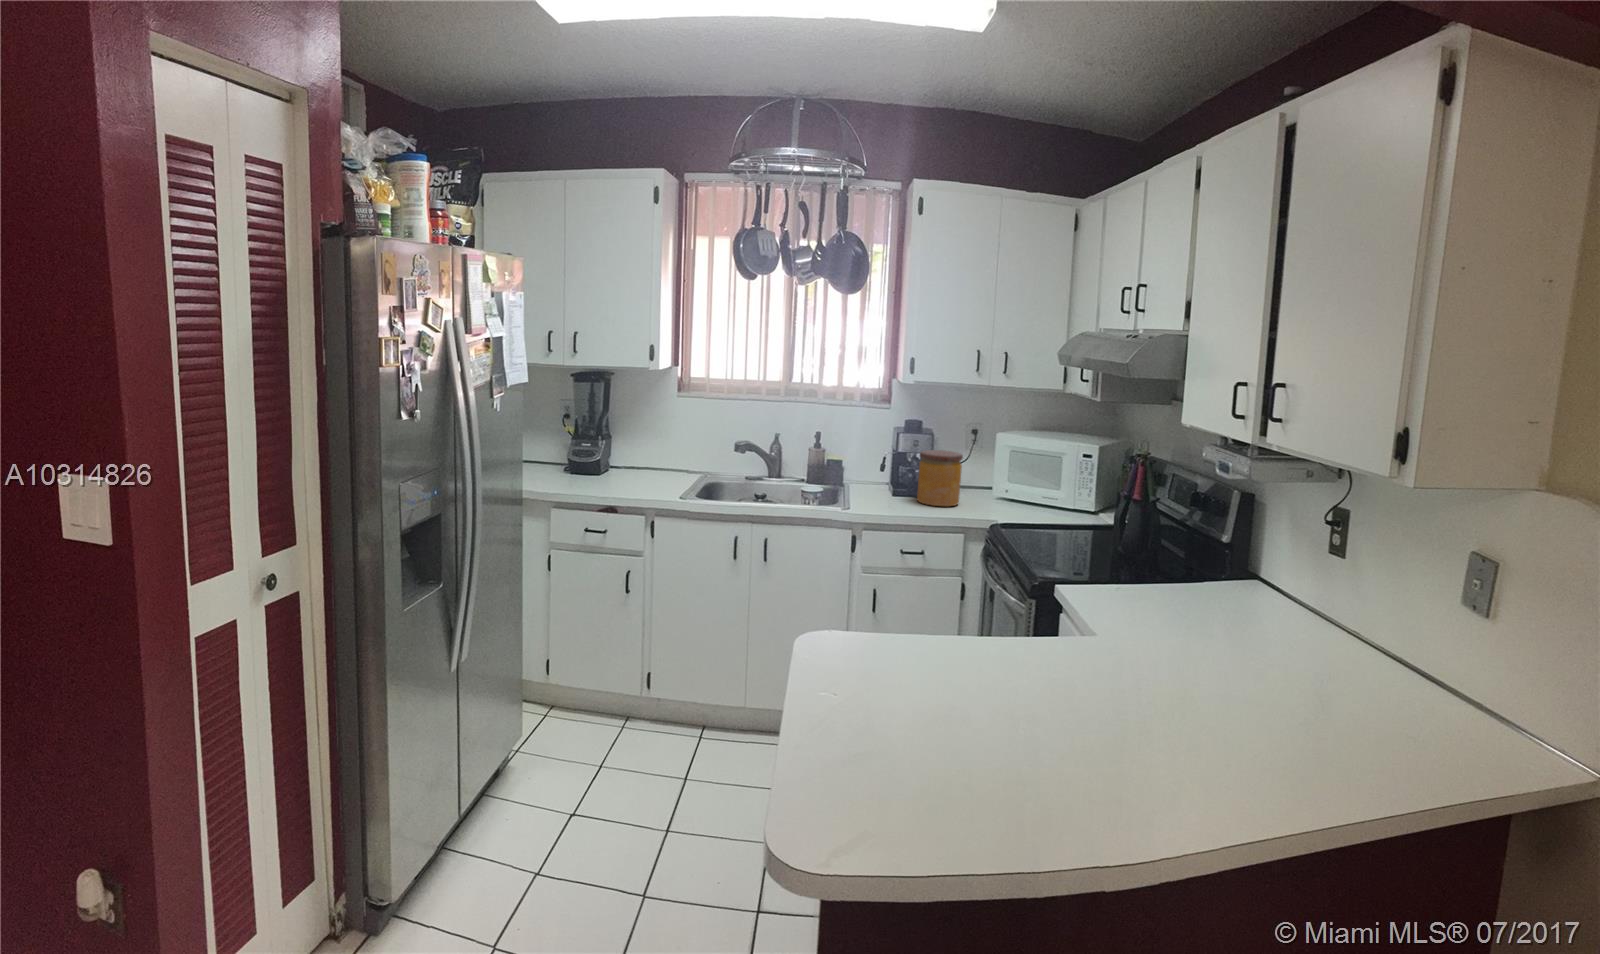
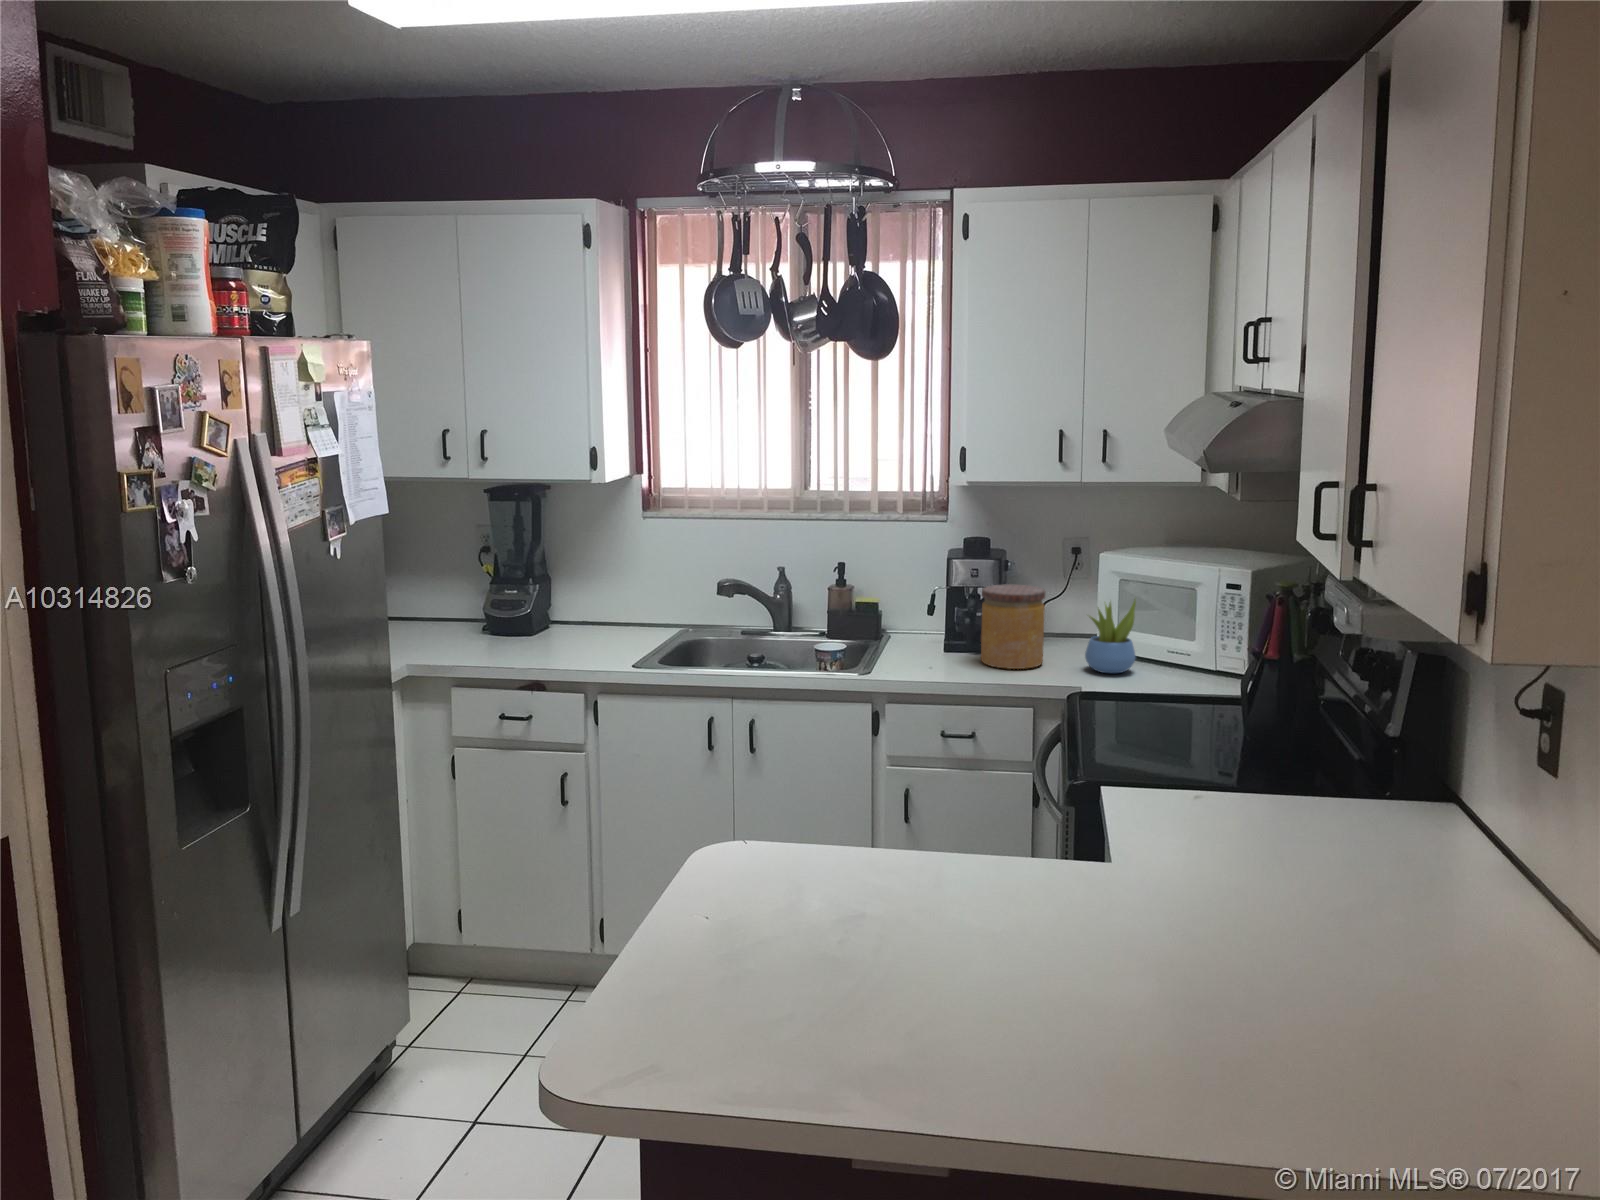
succulent plant: none [988,460,1023,511] -> present [1085,599,1136,673]

